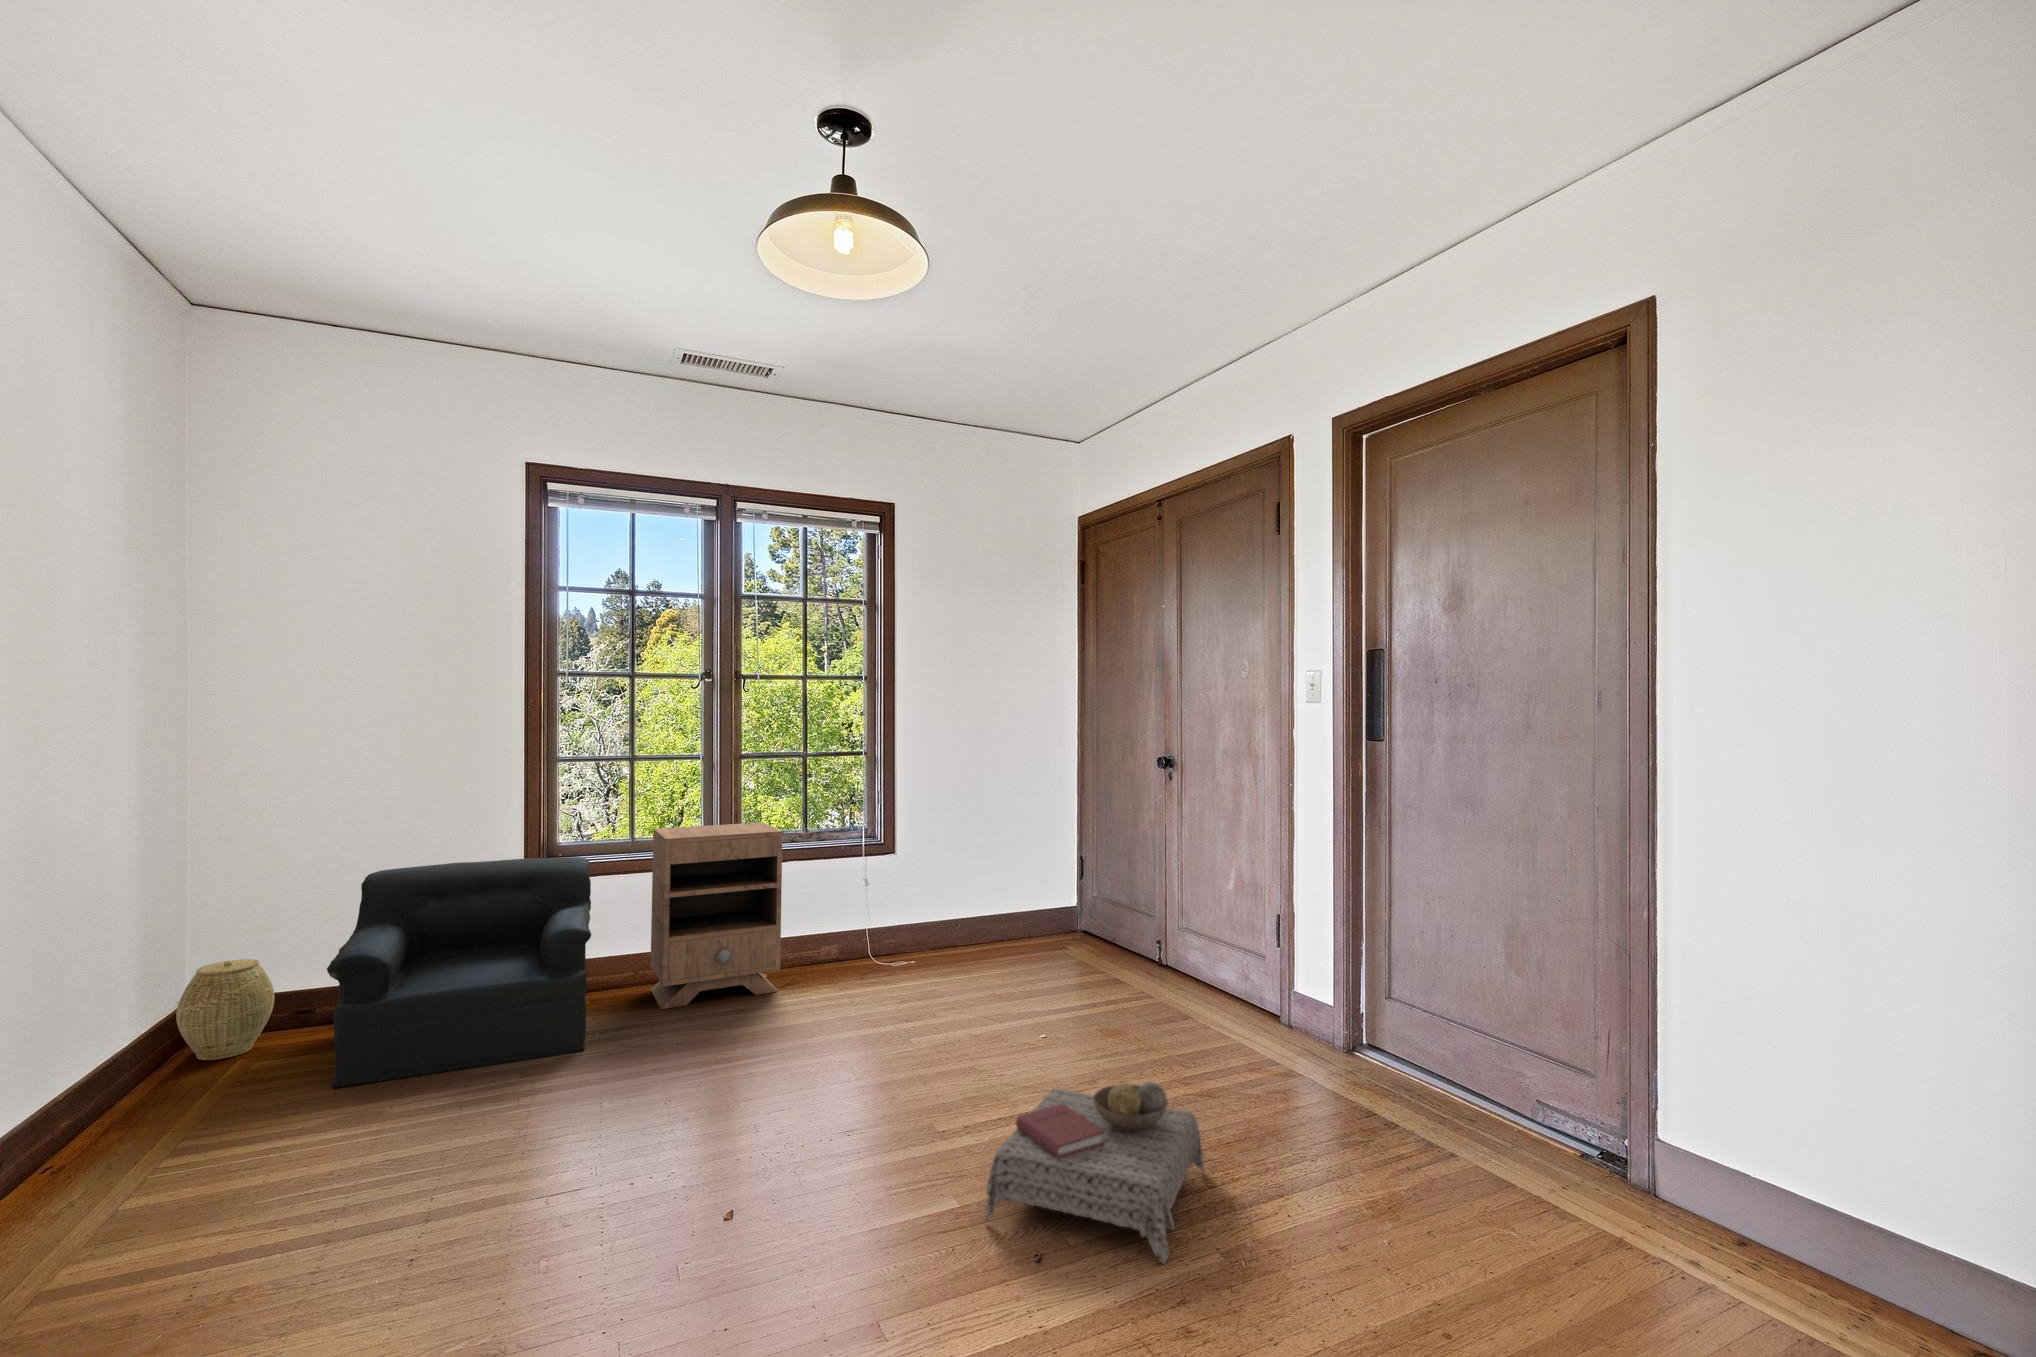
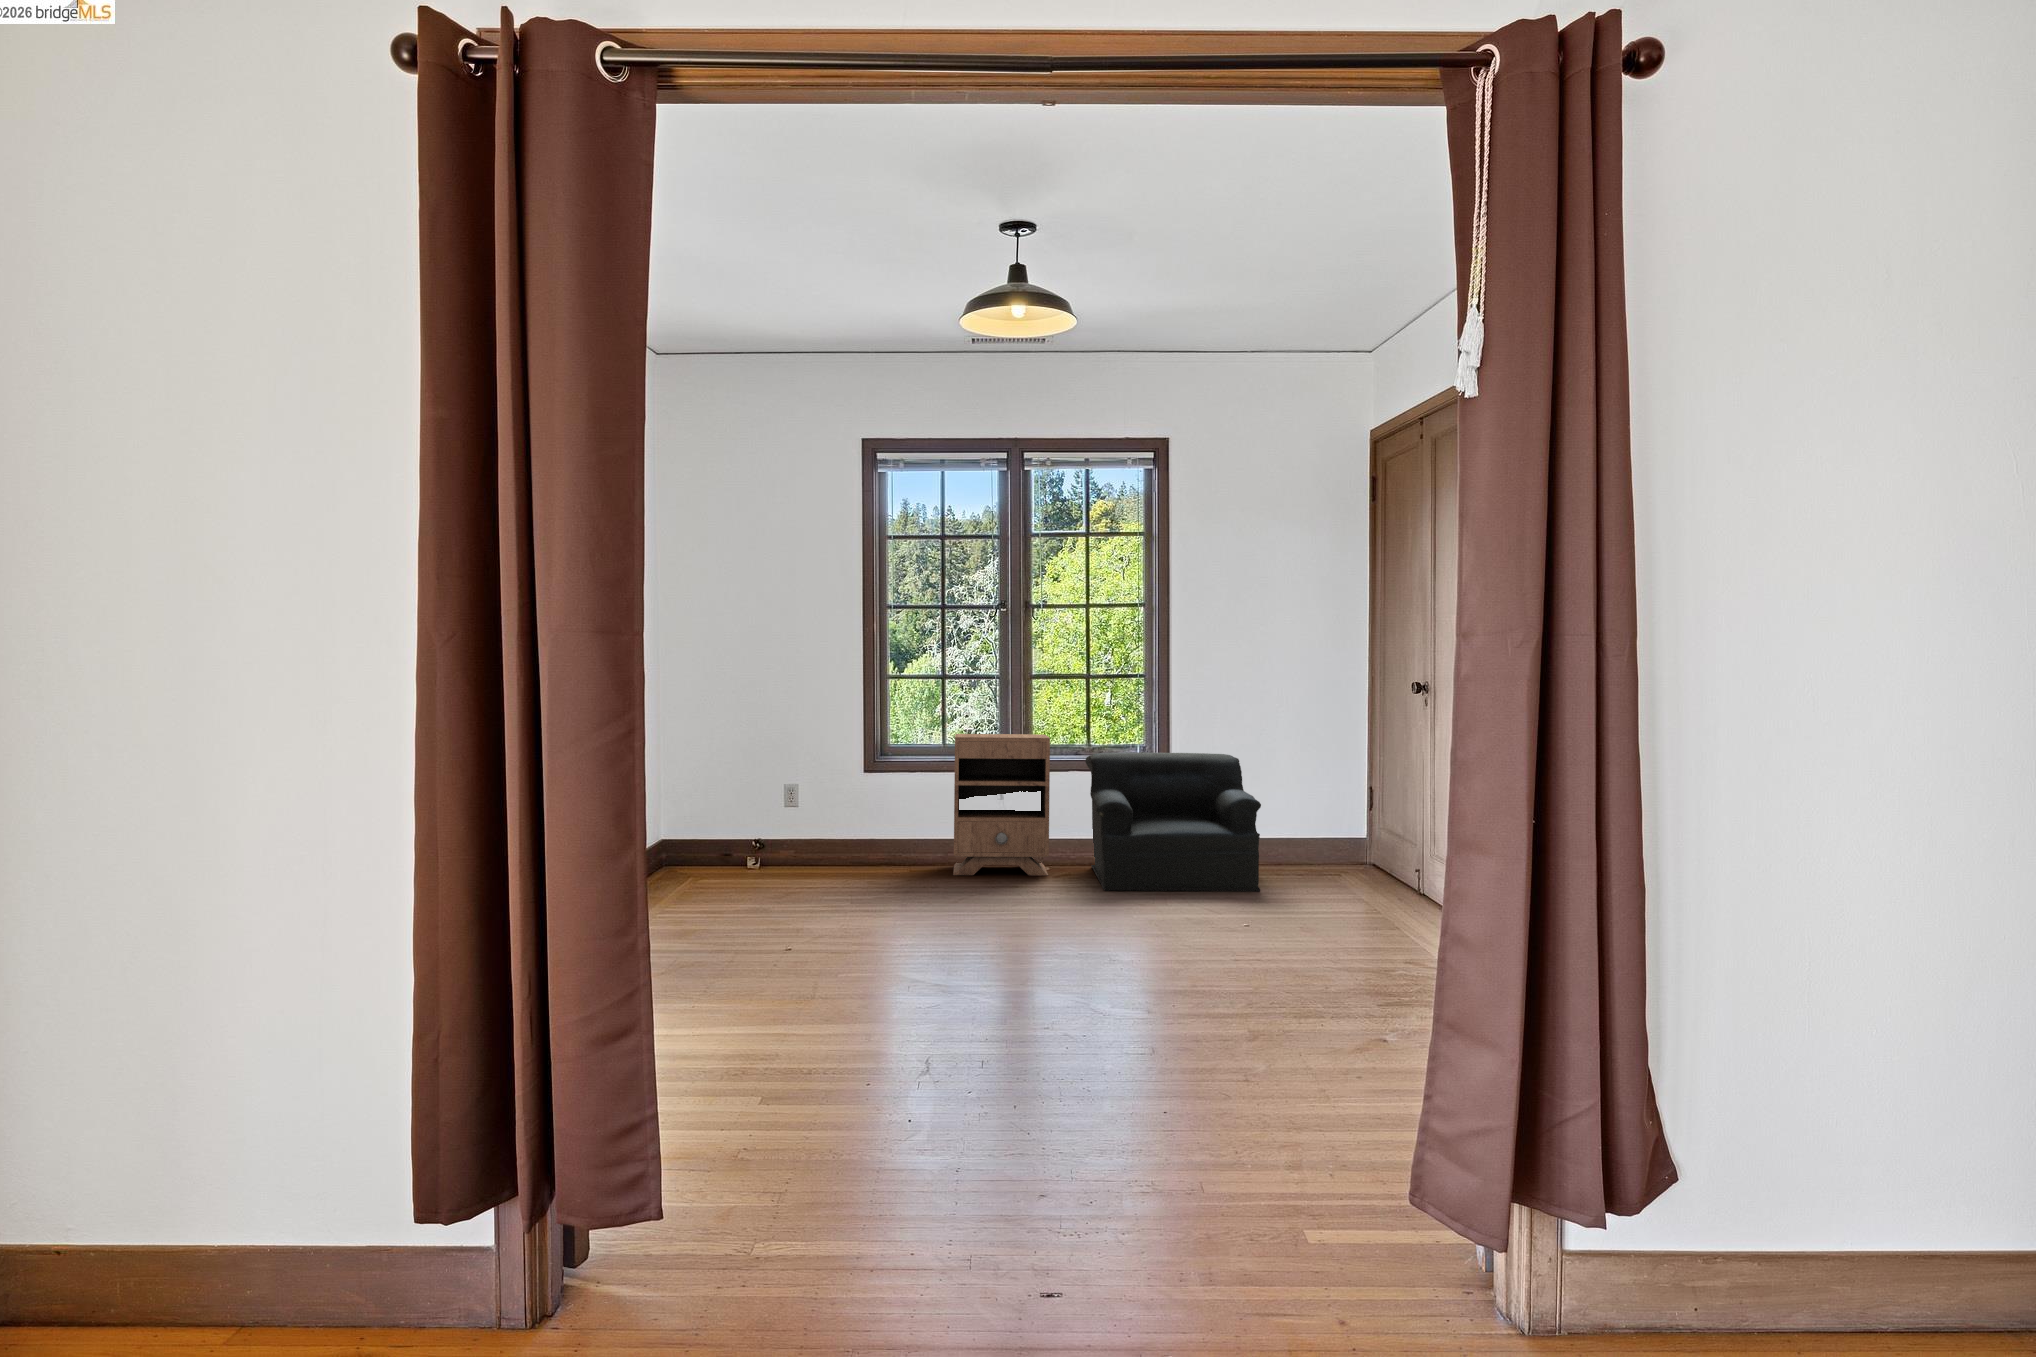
armchair: present [327,857,591,1088] -> present [1085,752,1261,892]
woven basket: present [176,959,275,1060] -> none [658,804,710,868]
ottoman: present [986,1082,1204,1263] -> none [1081,902,1276,1016]

